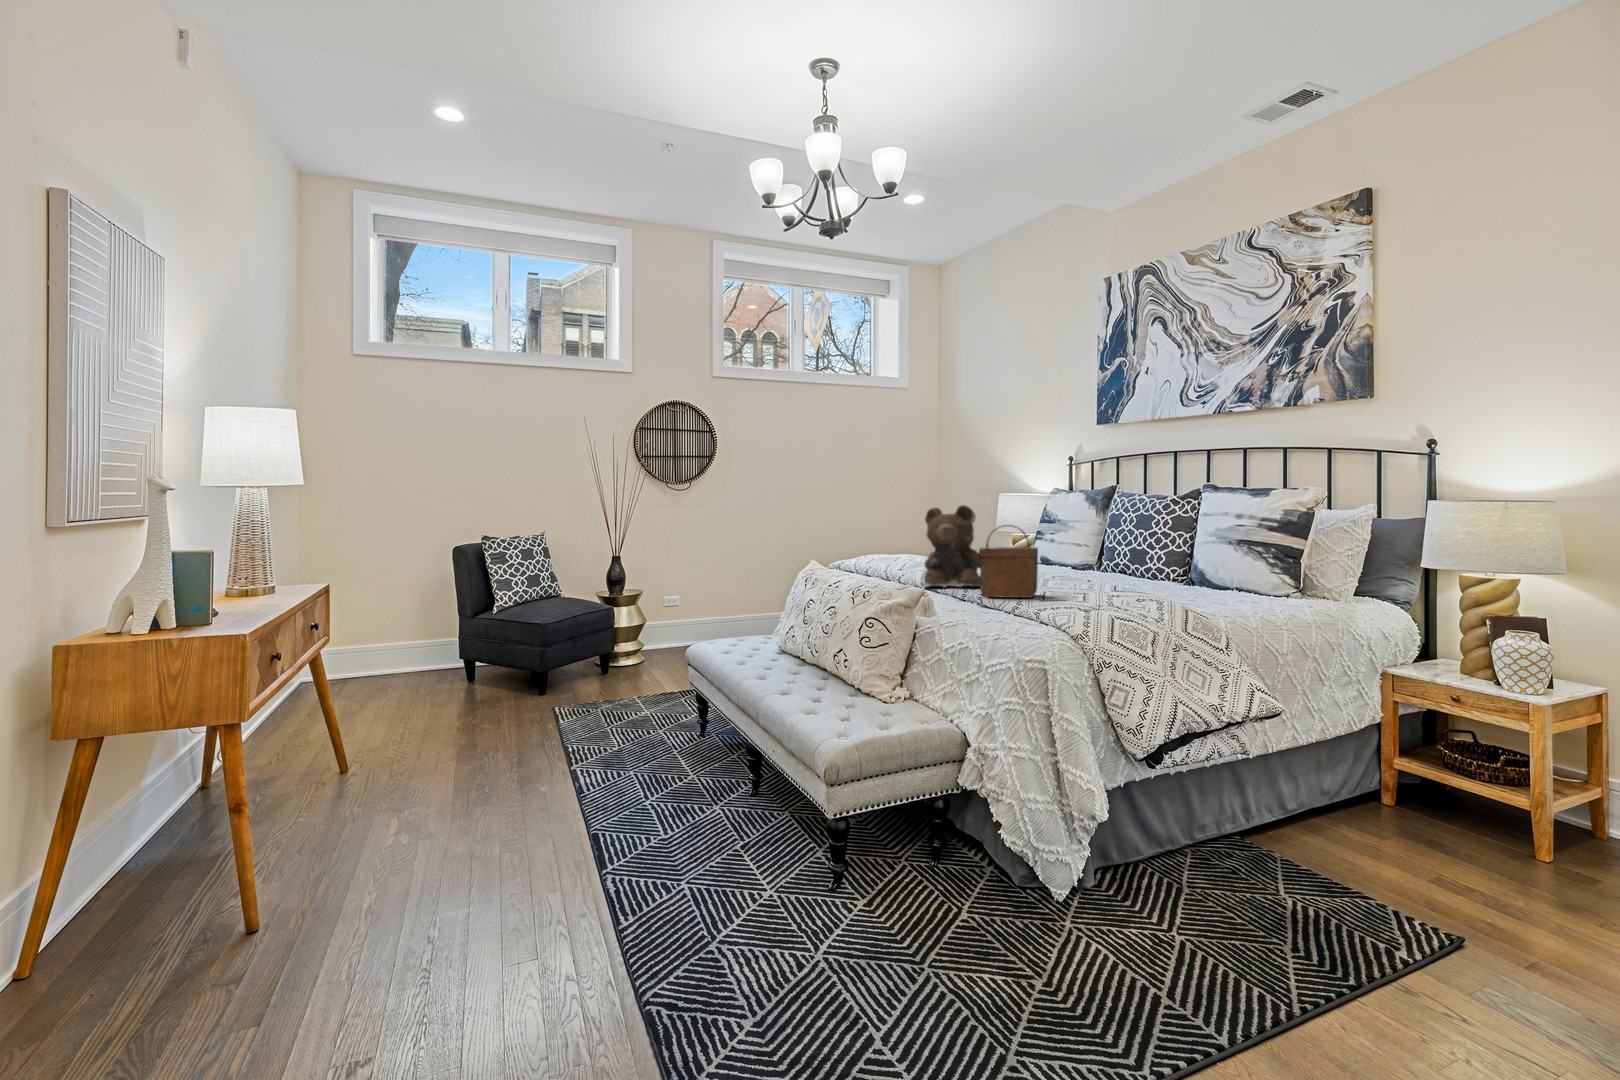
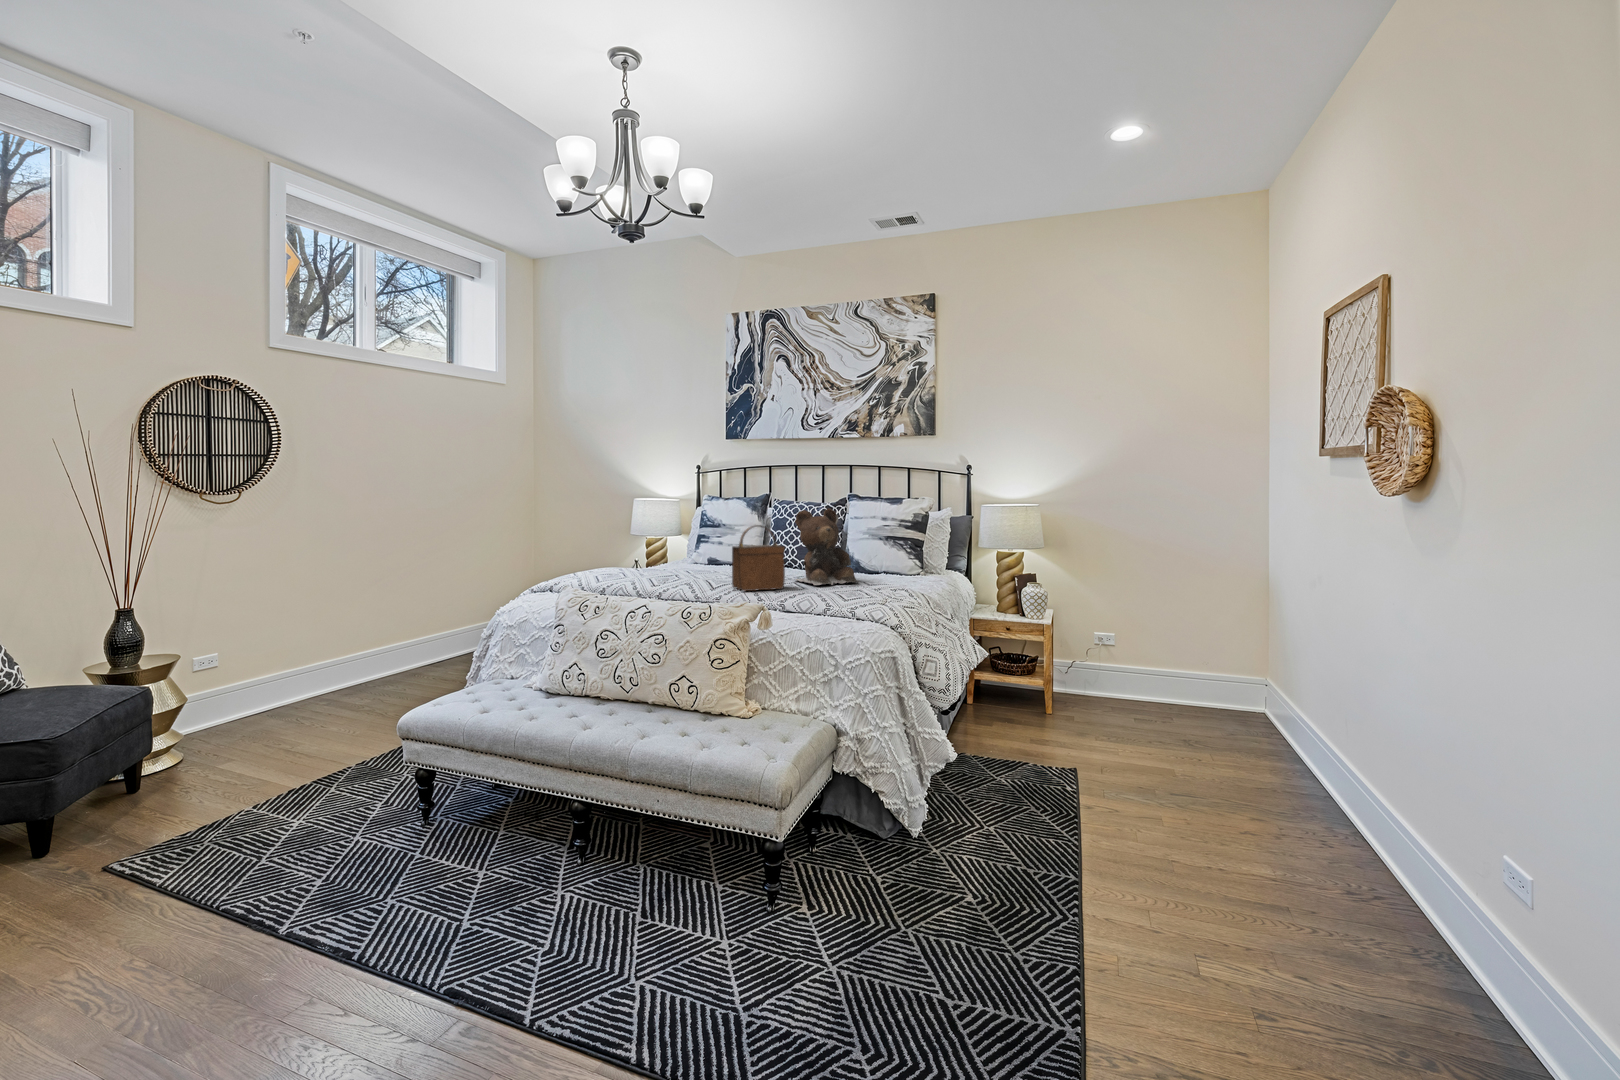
teddy bear: present [924,505,980,587] -> present [795,508,859,585]

